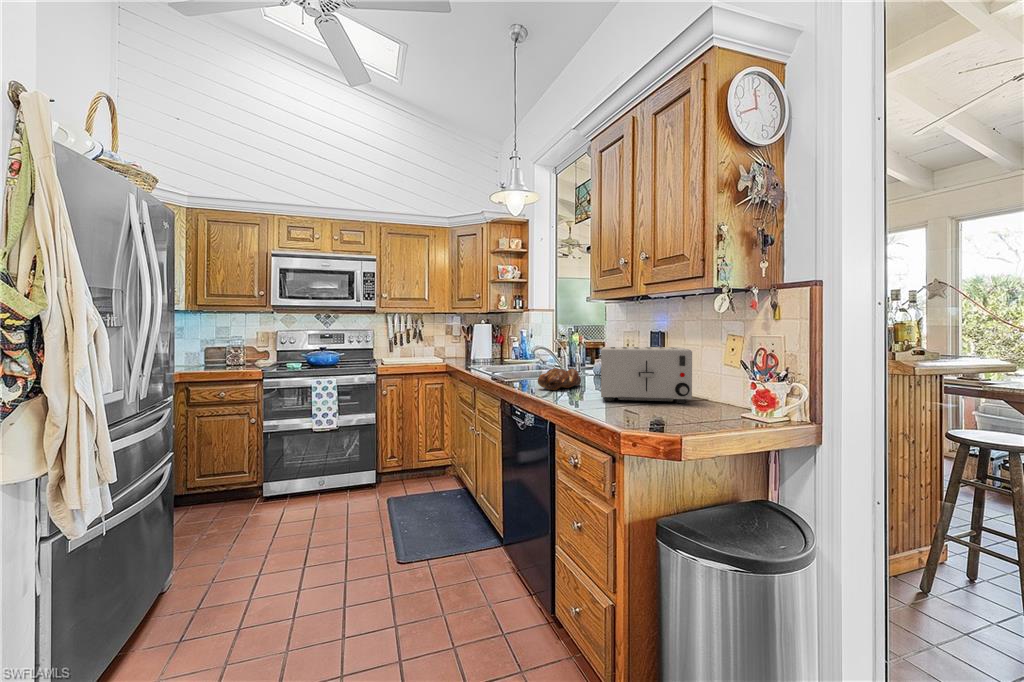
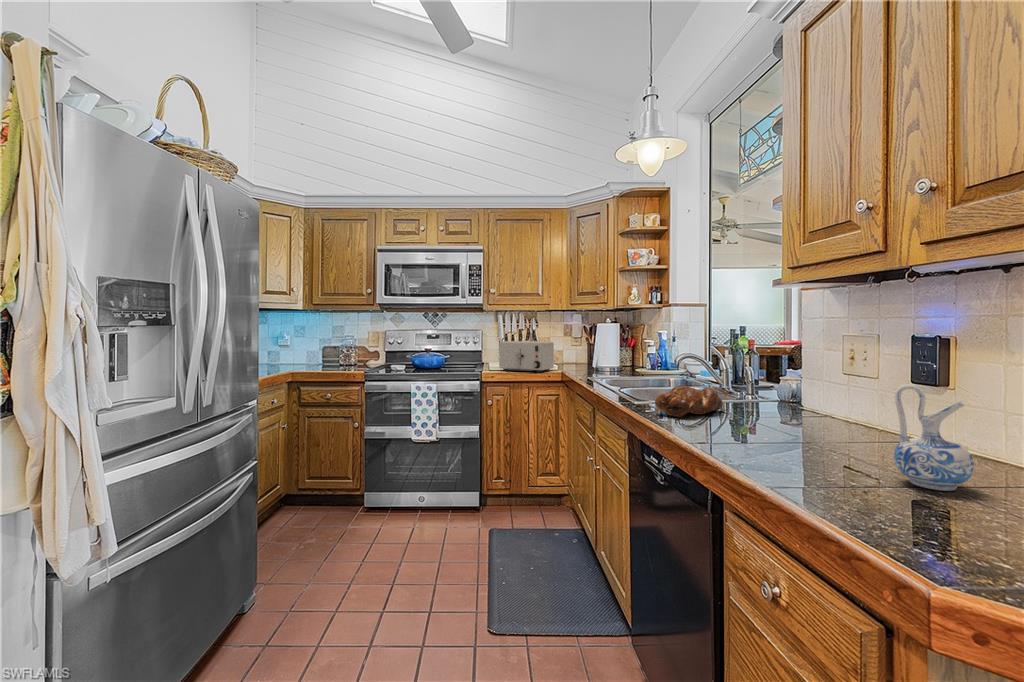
toaster: present [601,347,692,403] -> present [499,341,554,372]
ceramic pitcher: none [687,358,724,417] -> present [894,384,974,491]

